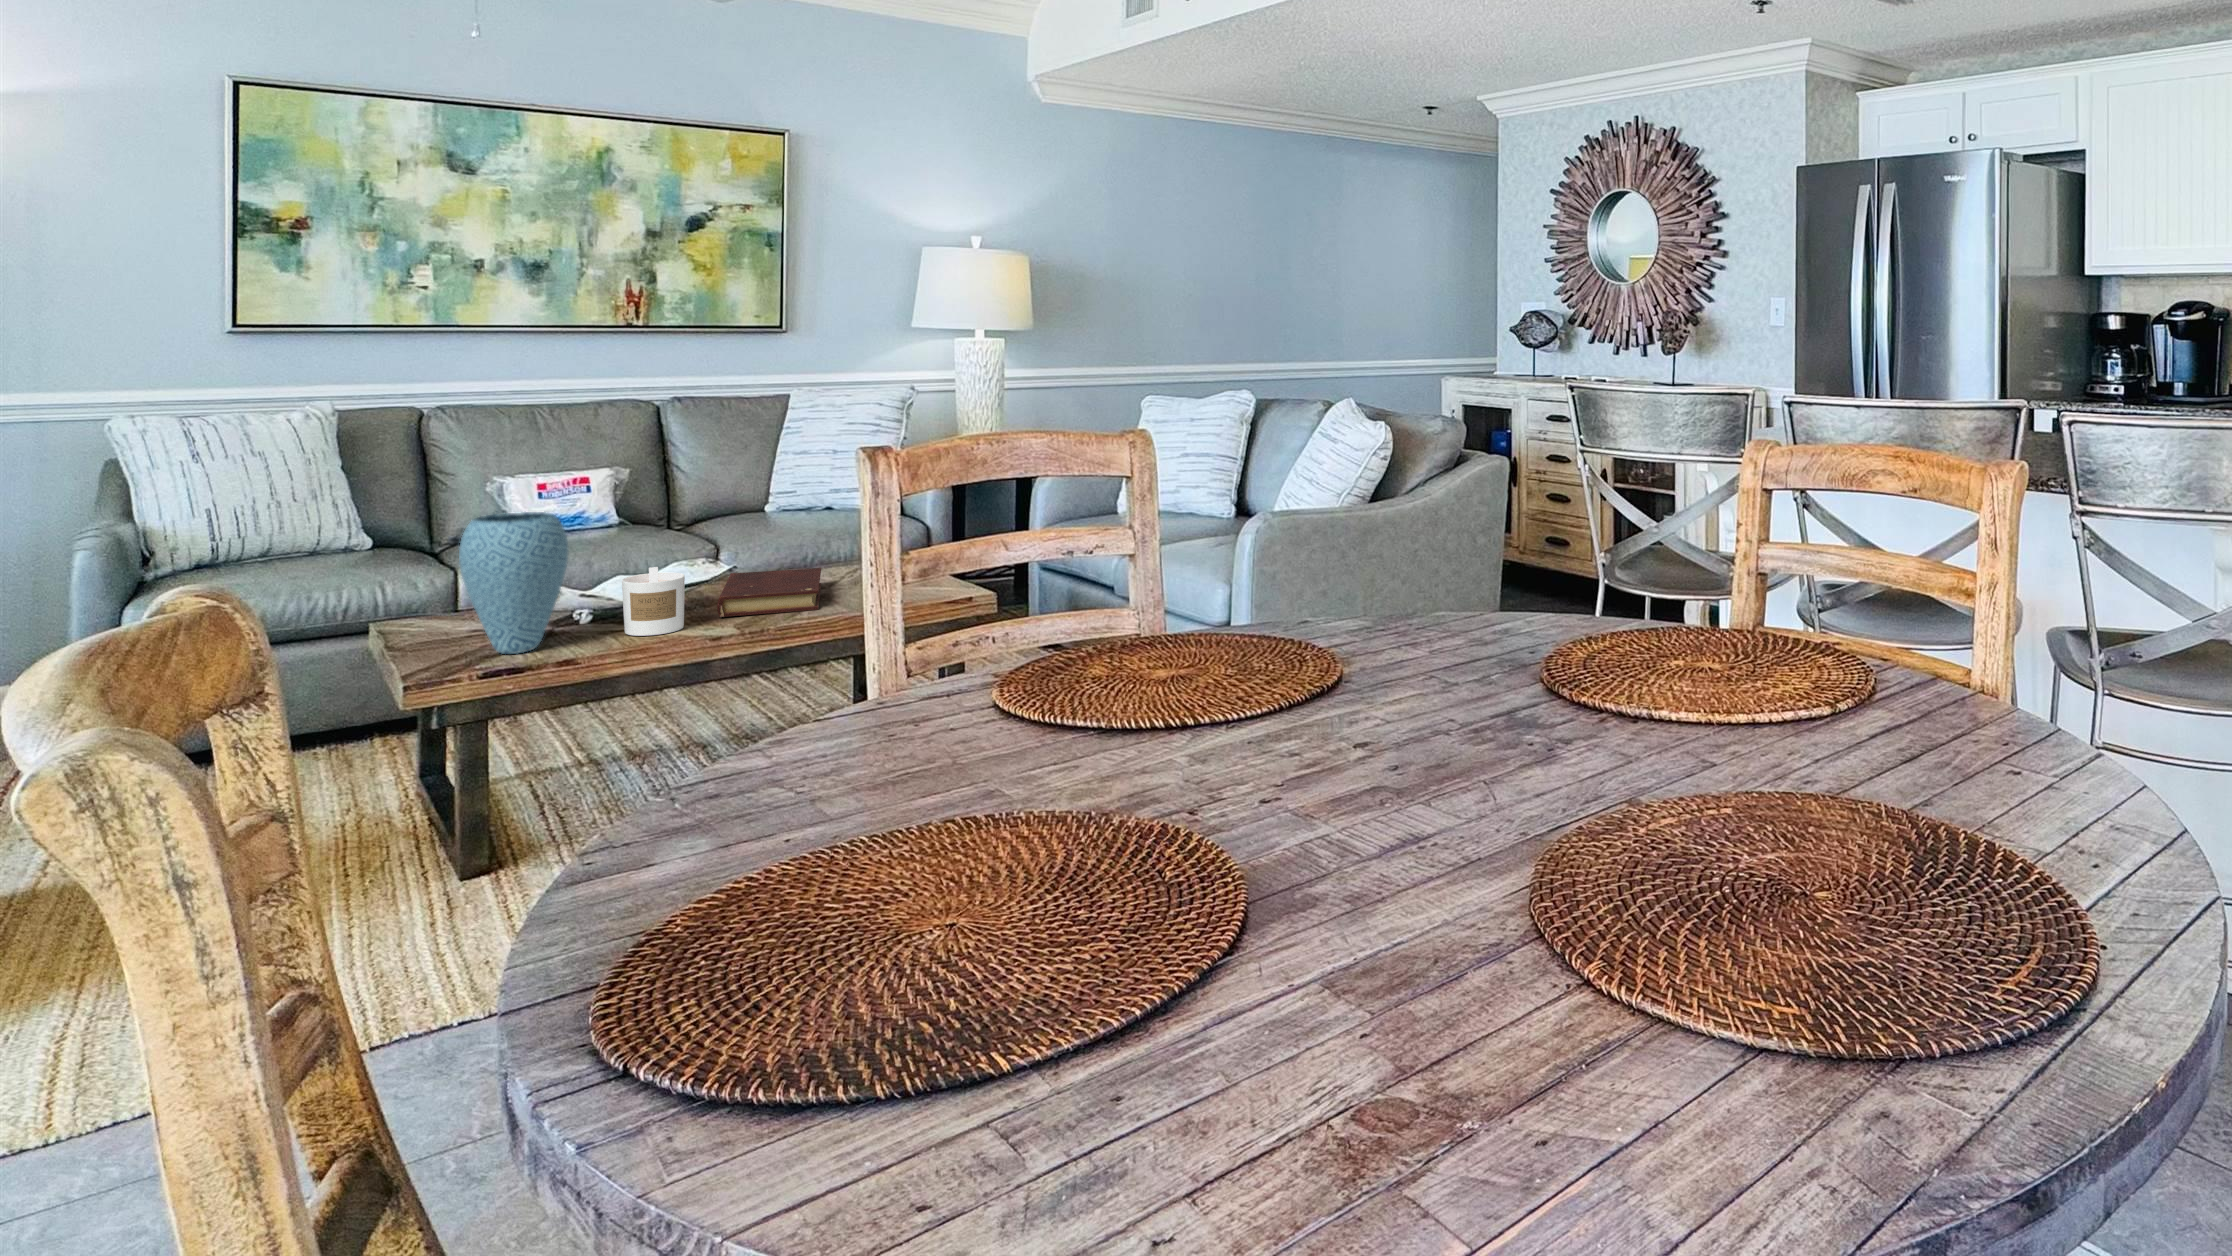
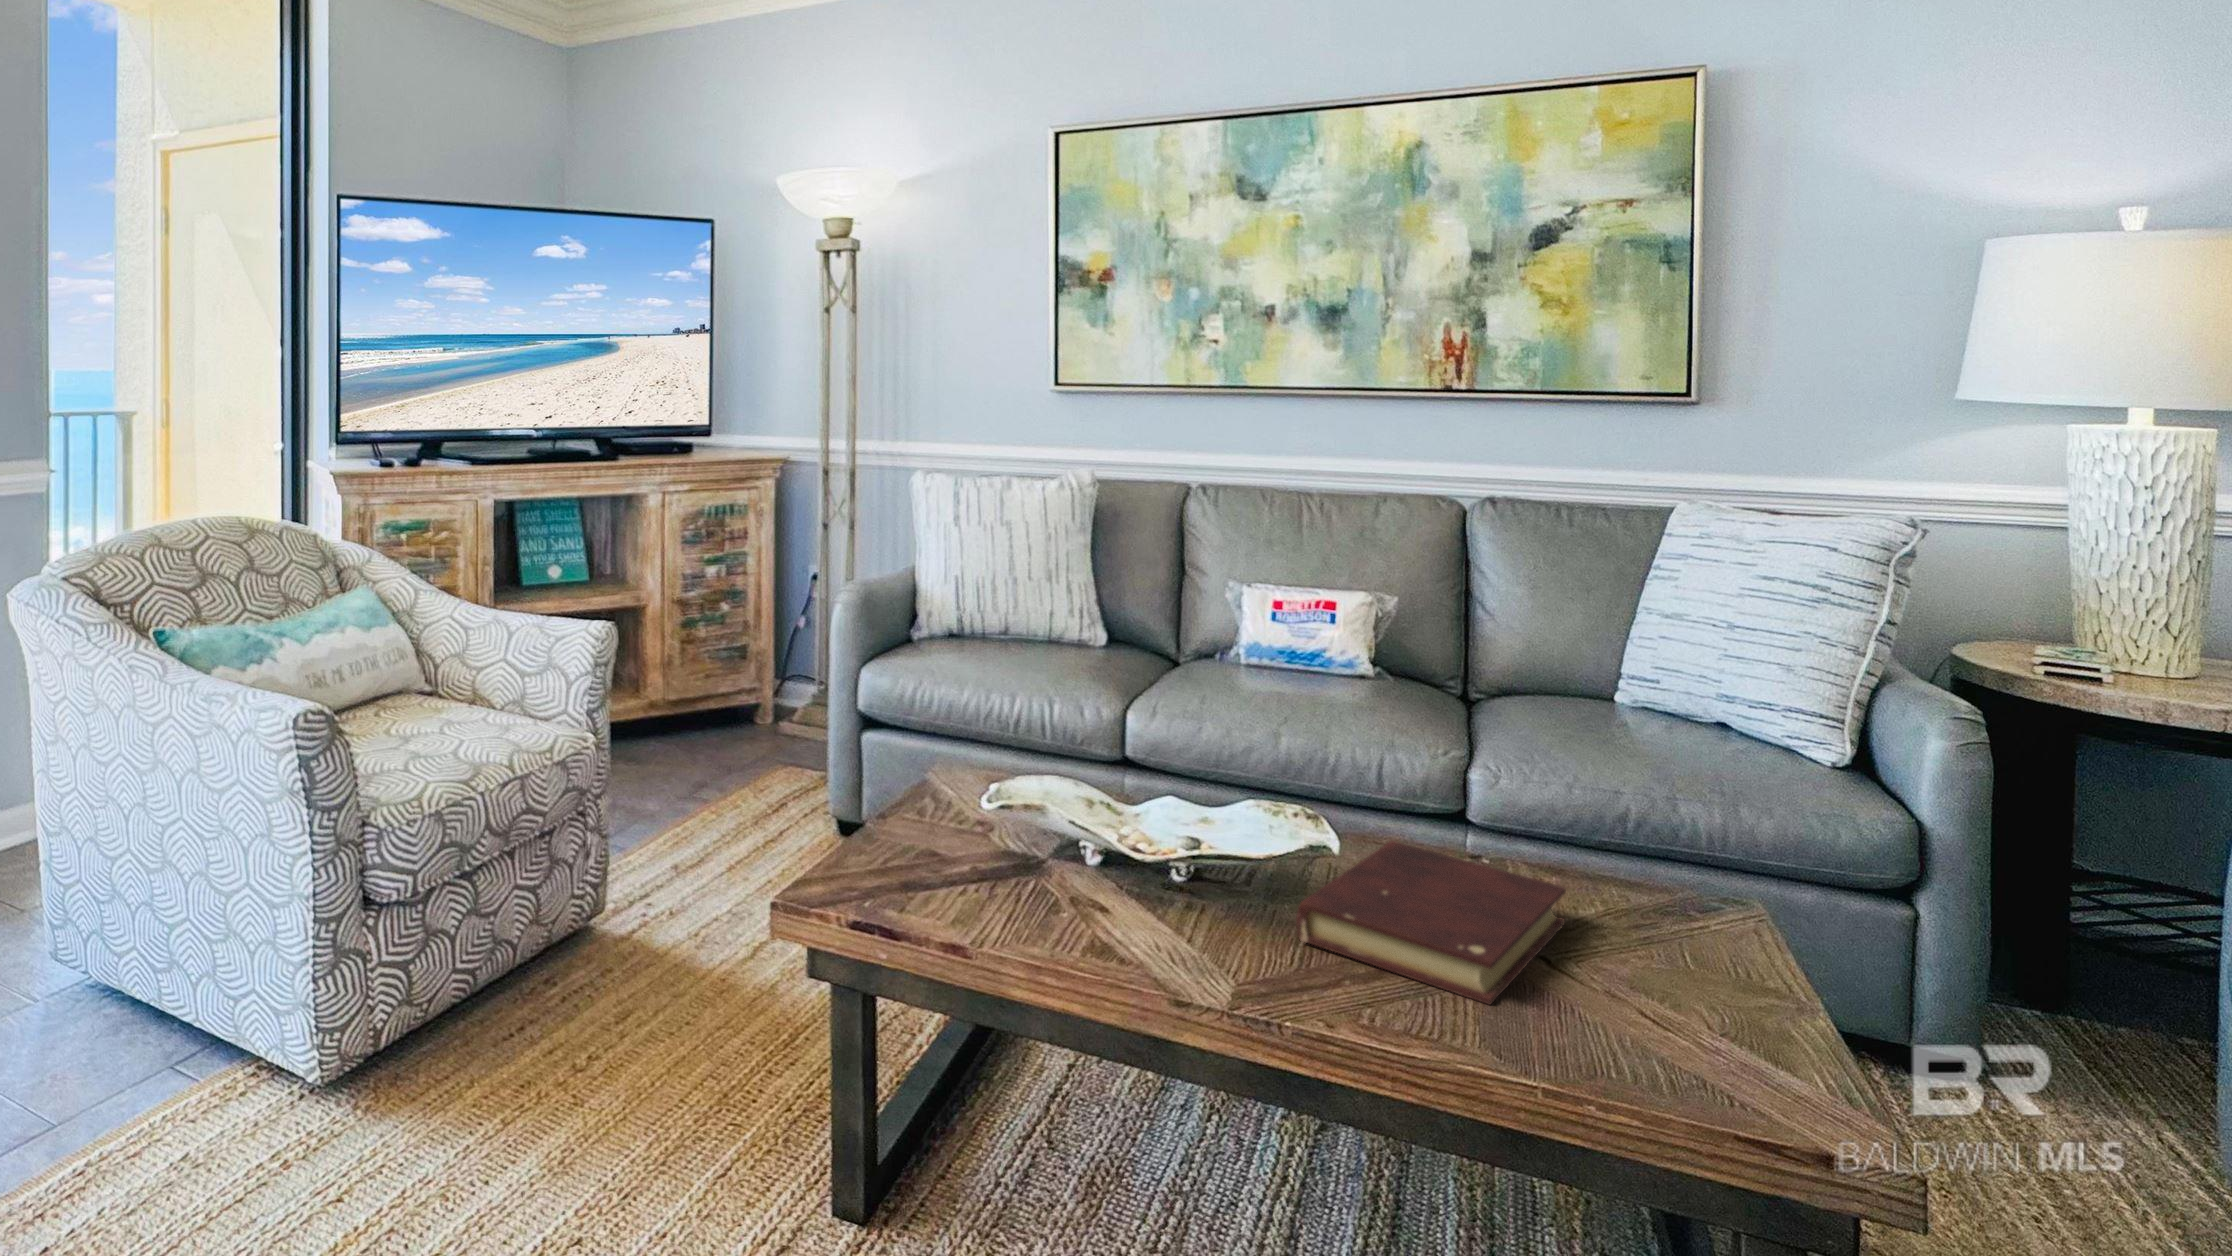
vase: present [459,512,569,654] -> none [924,665,1060,896]
candle: present [622,567,685,636] -> none [1133,811,1233,946]

